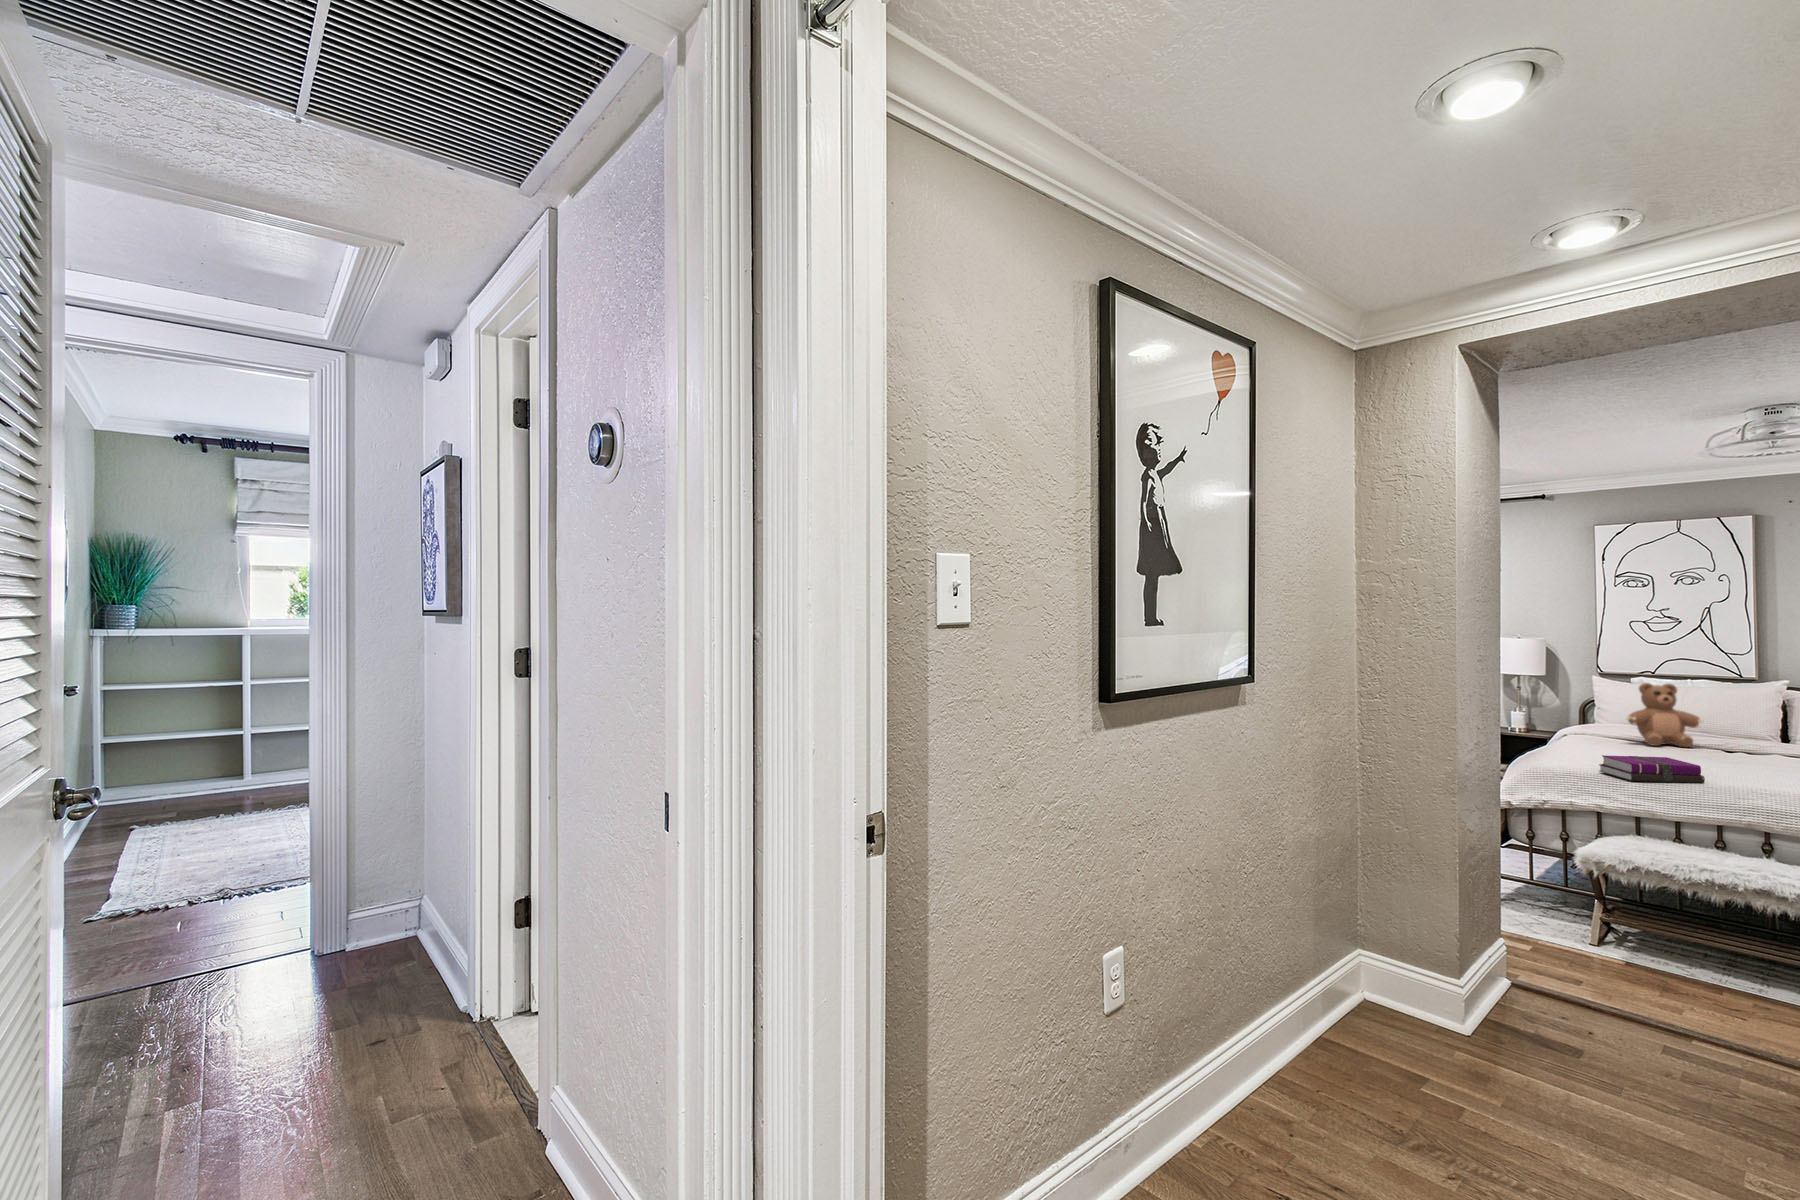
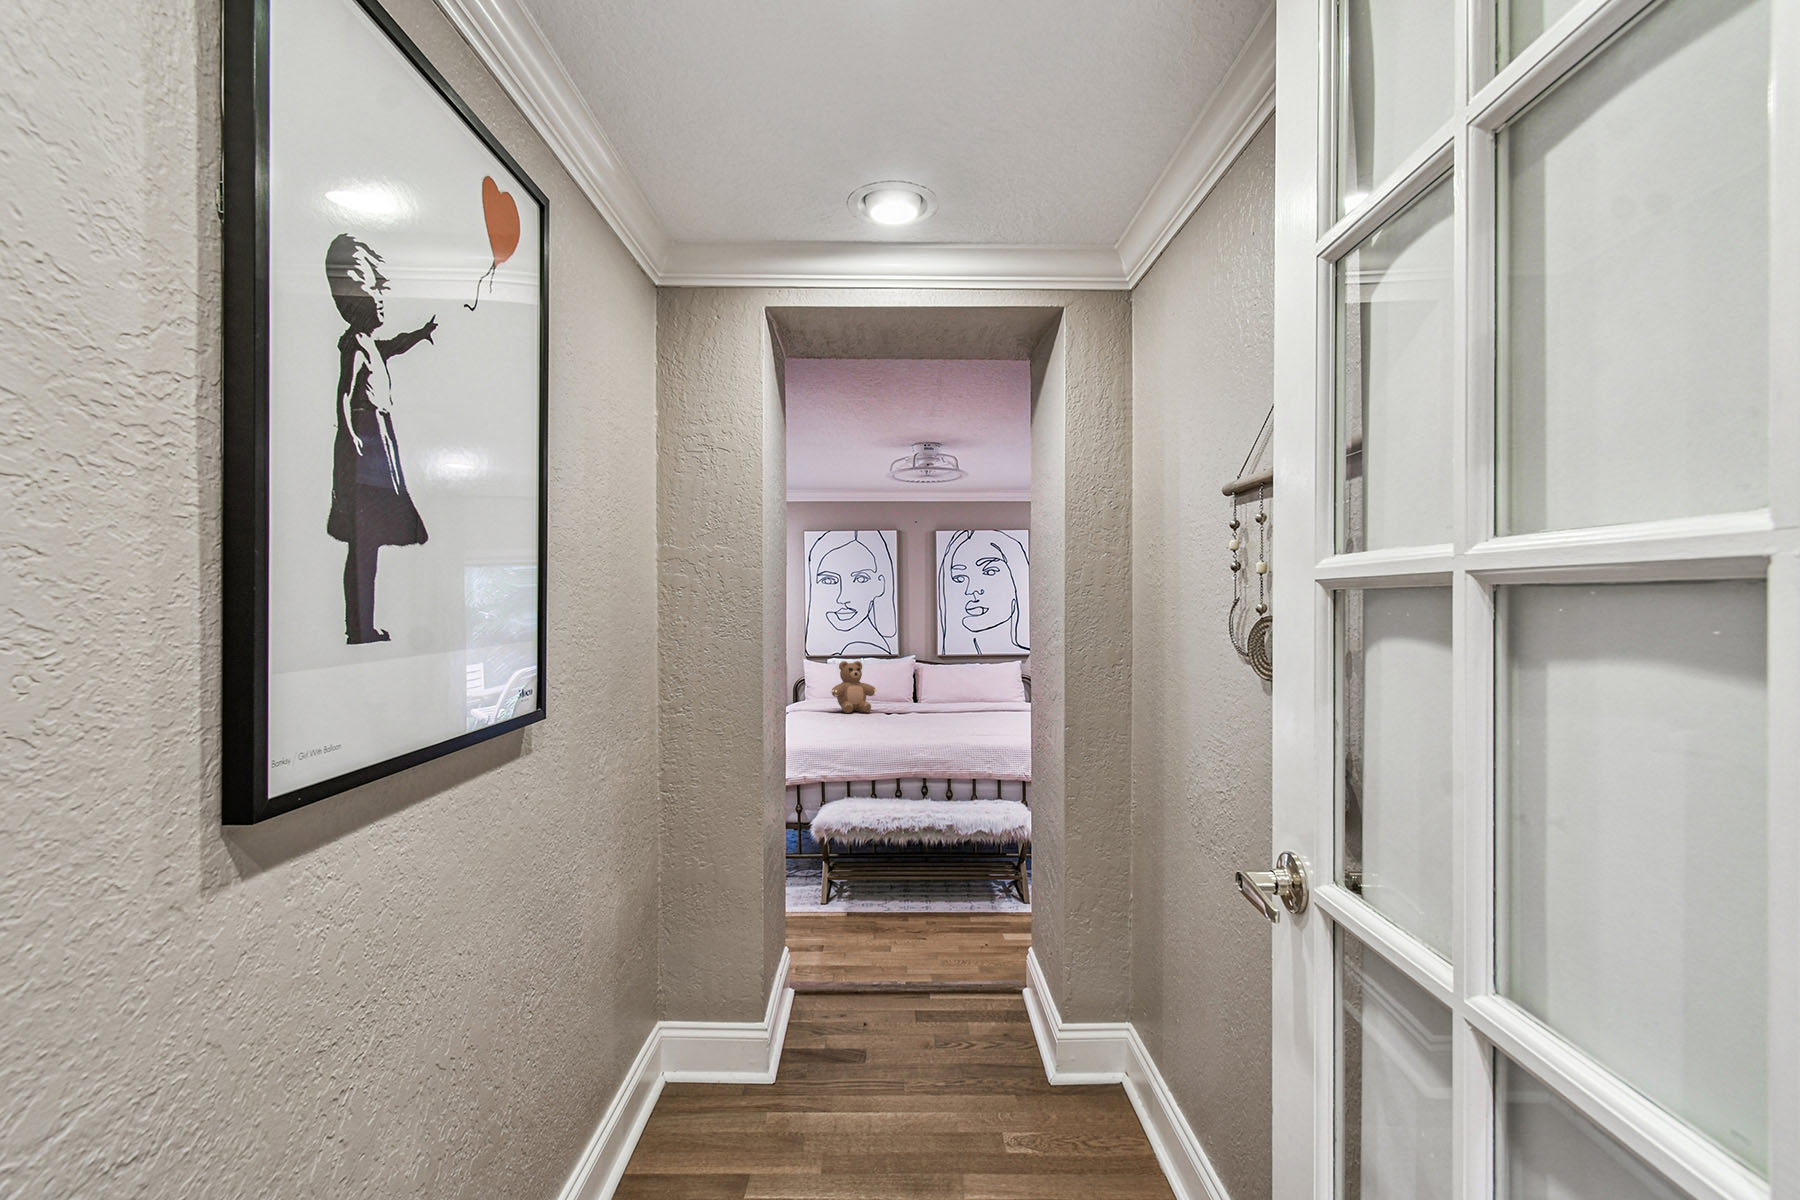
notebook: present [1599,755,1705,783] -> none [820,724,888,748]

